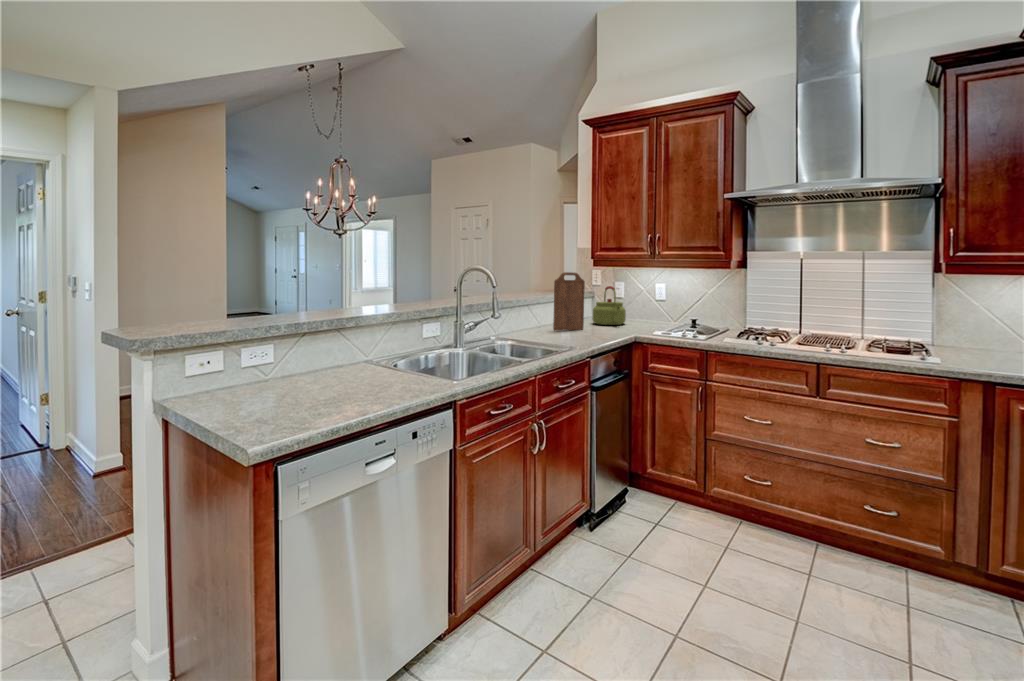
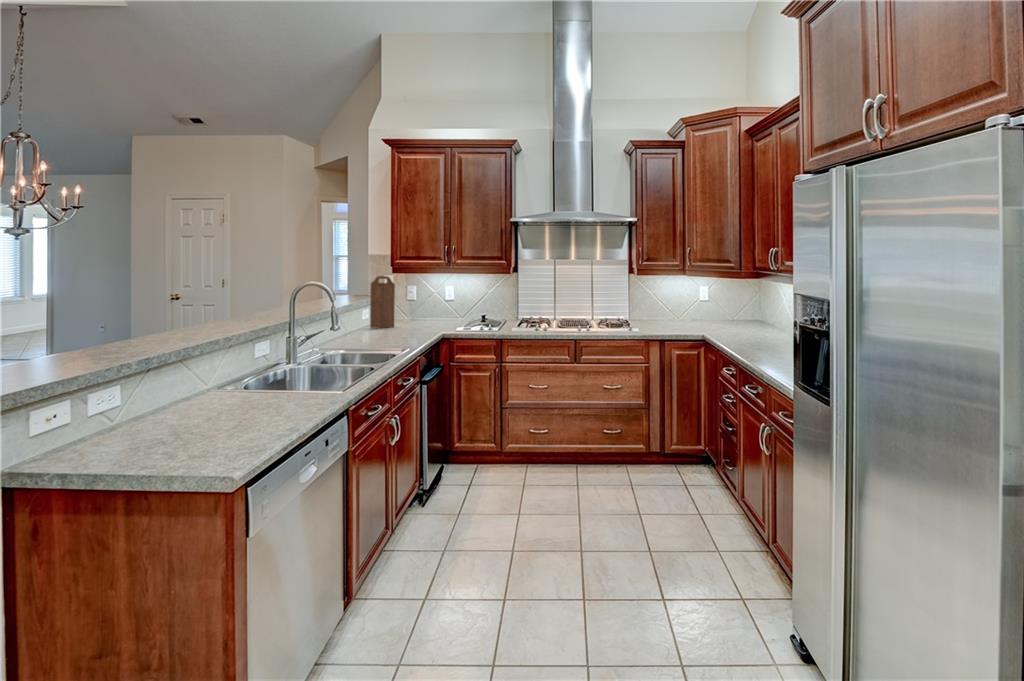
kettle: present [592,286,626,325] -> none [394,289,424,323]

